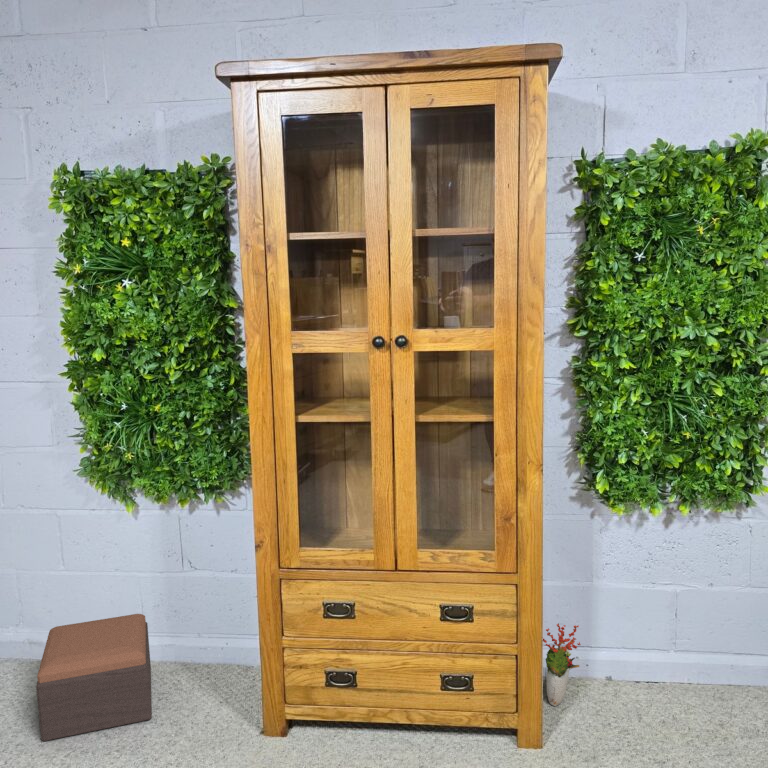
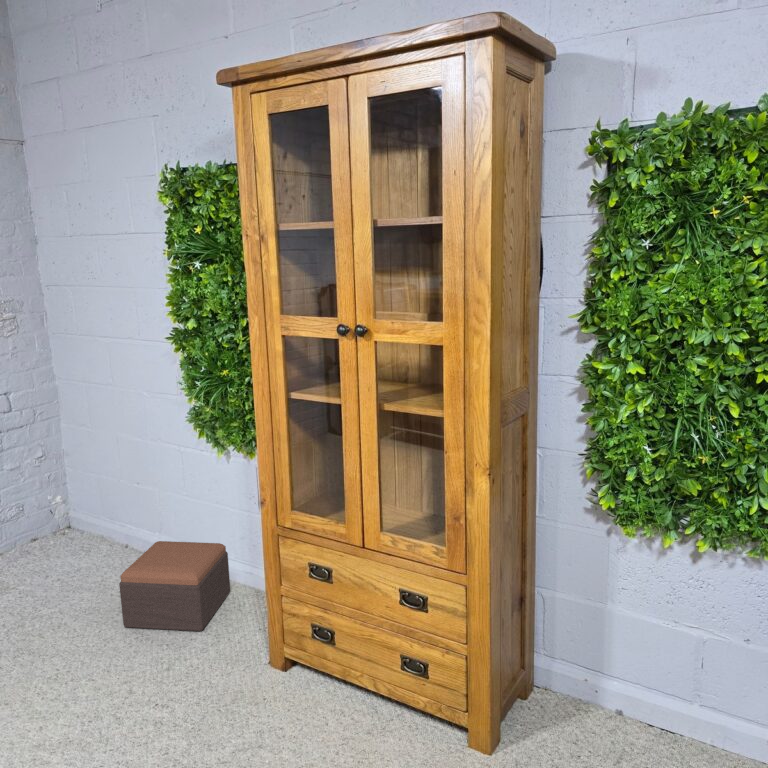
decorative plant: present [543,623,581,706] -> none [530,636,572,720]

